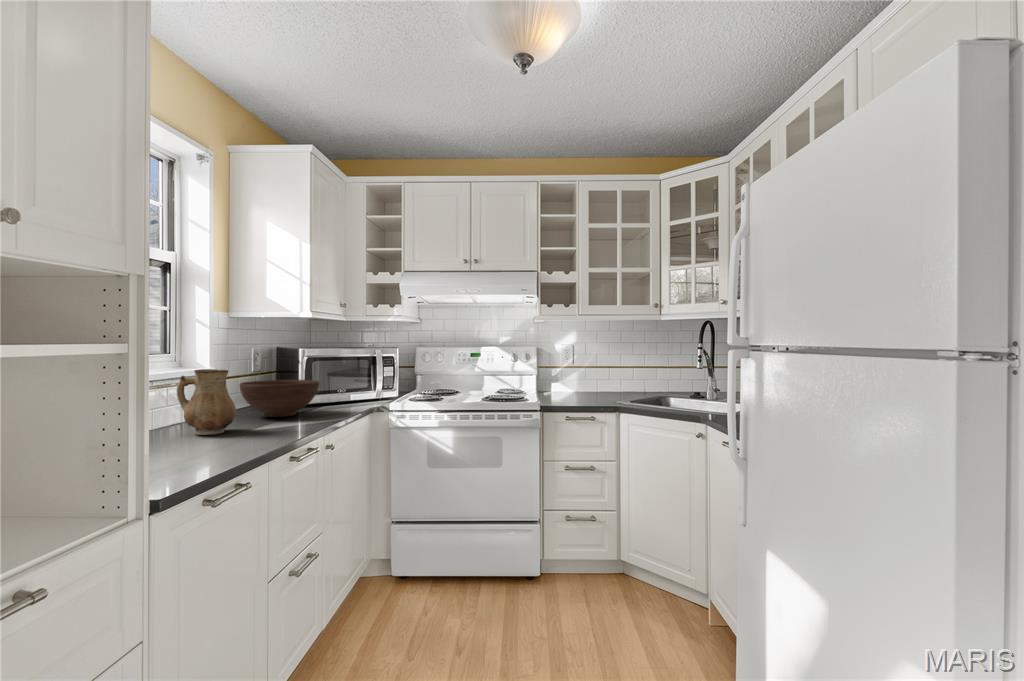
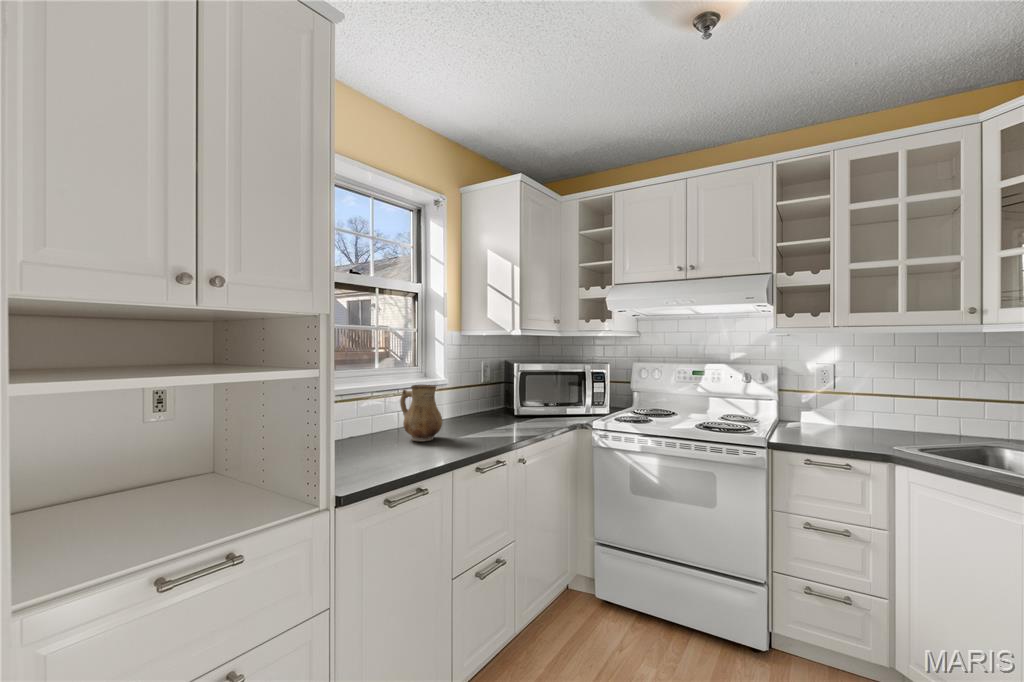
fruit bowl: present [240,380,319,417] -> none [459,392,524,427]

